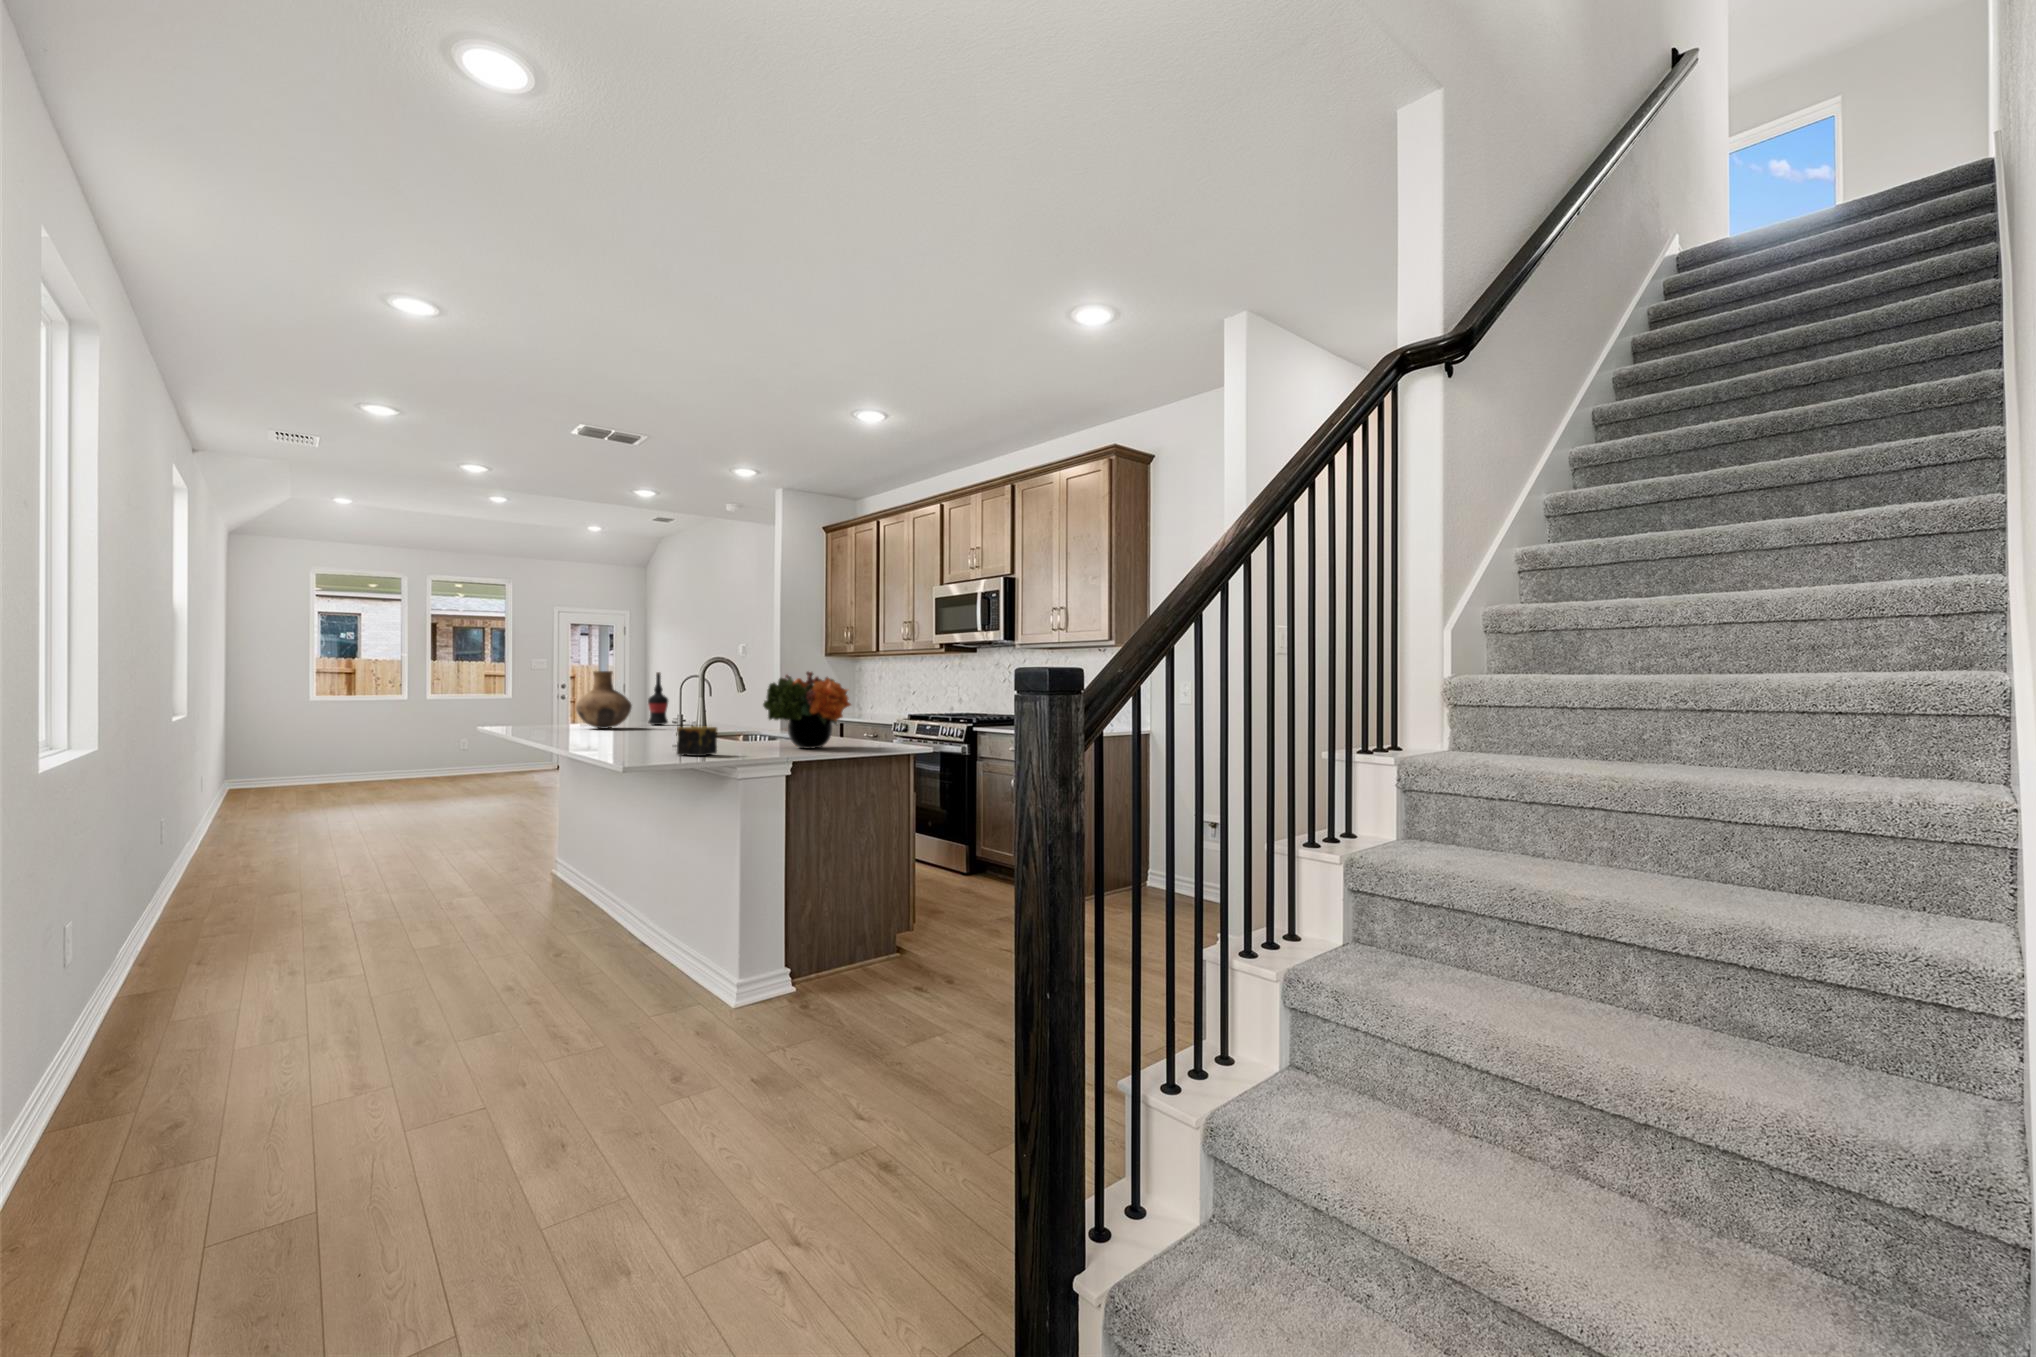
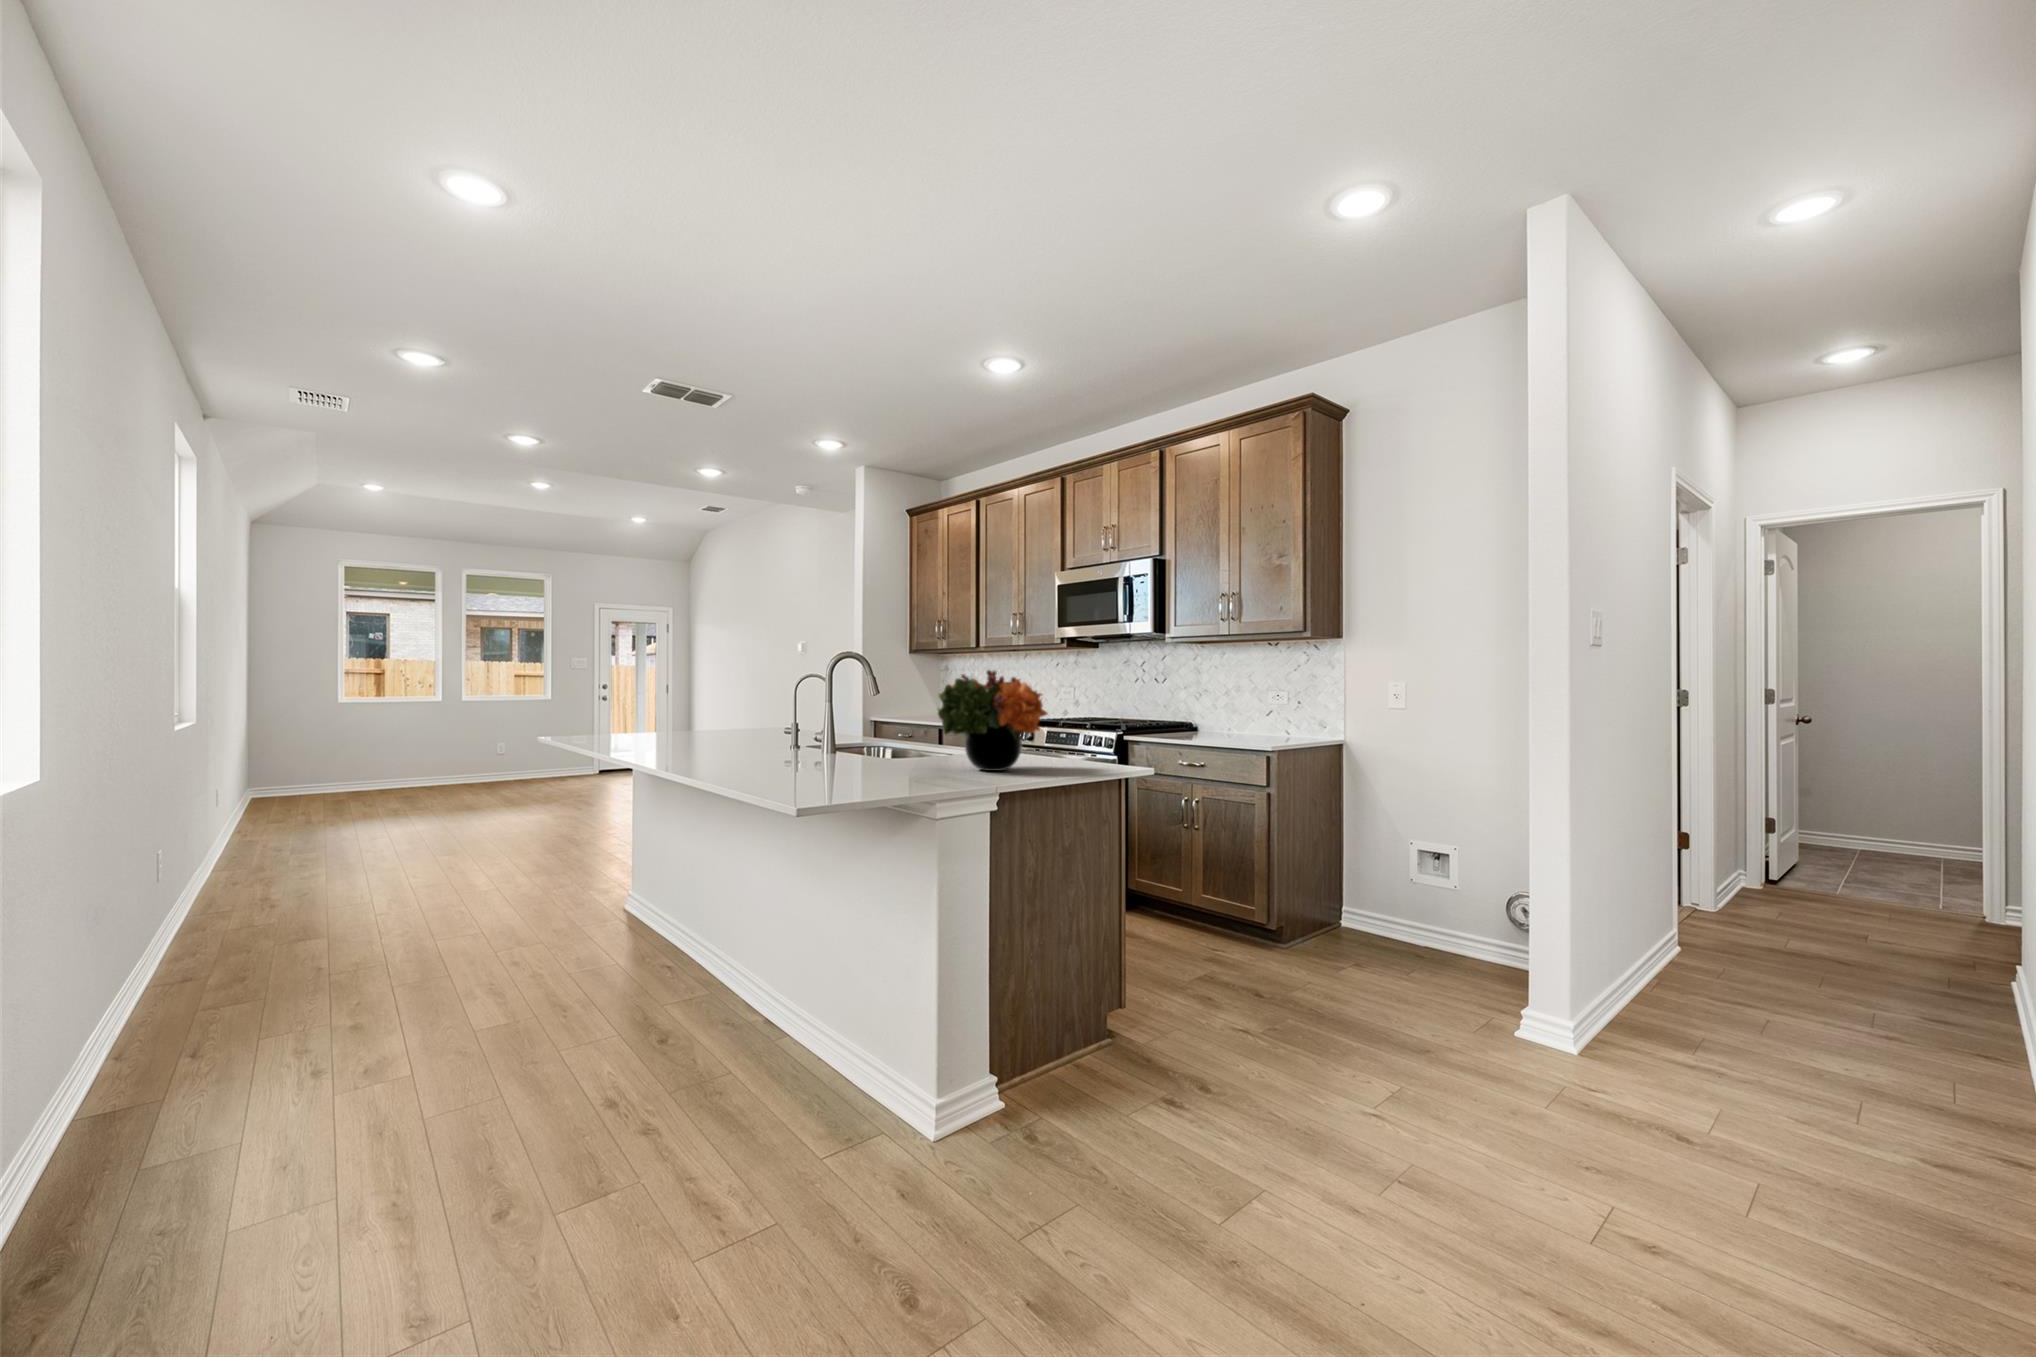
vase: present [576,671,632,729] -> none [661,671,728,741]
wine bottle: present [648,672,668,725] -> none [739,672,763,735]
candle: present [677,726,717,756] -> none [845,745,896,786]

